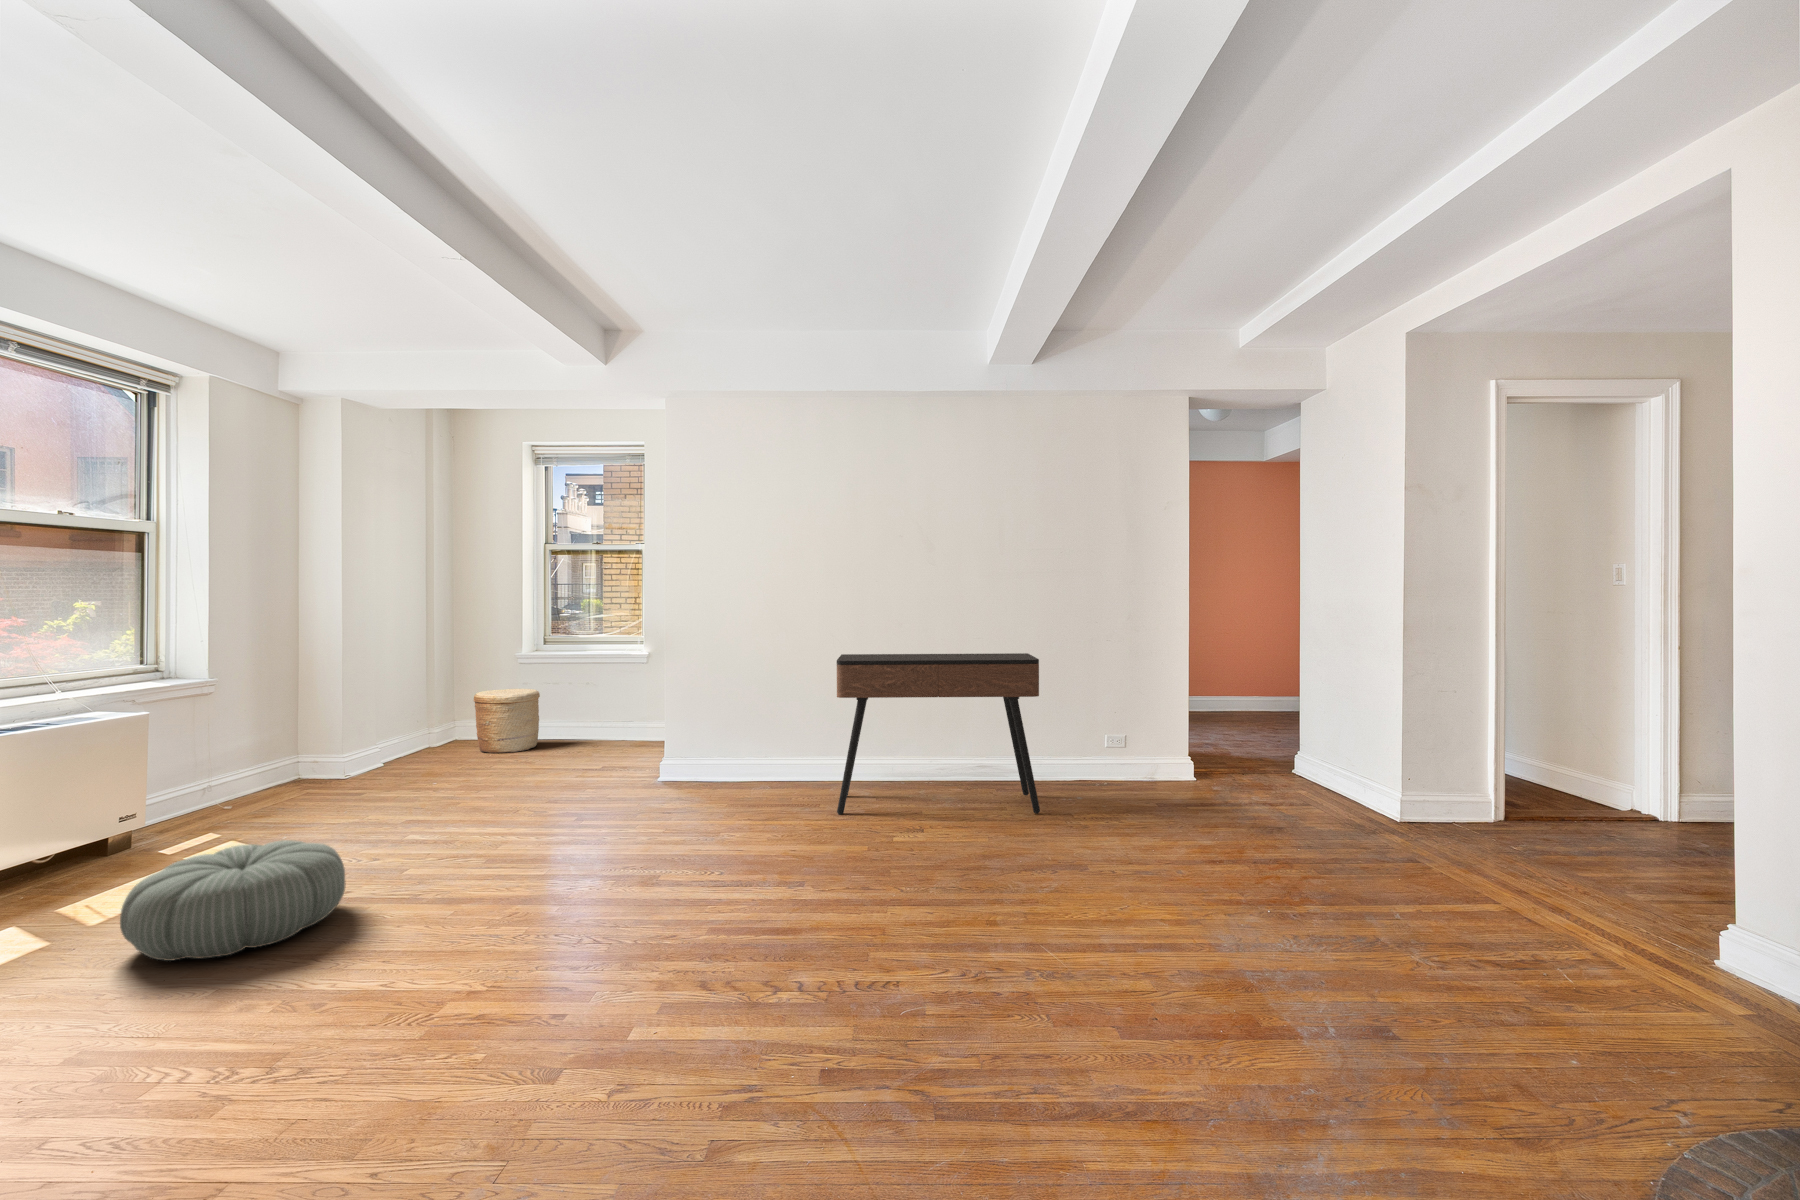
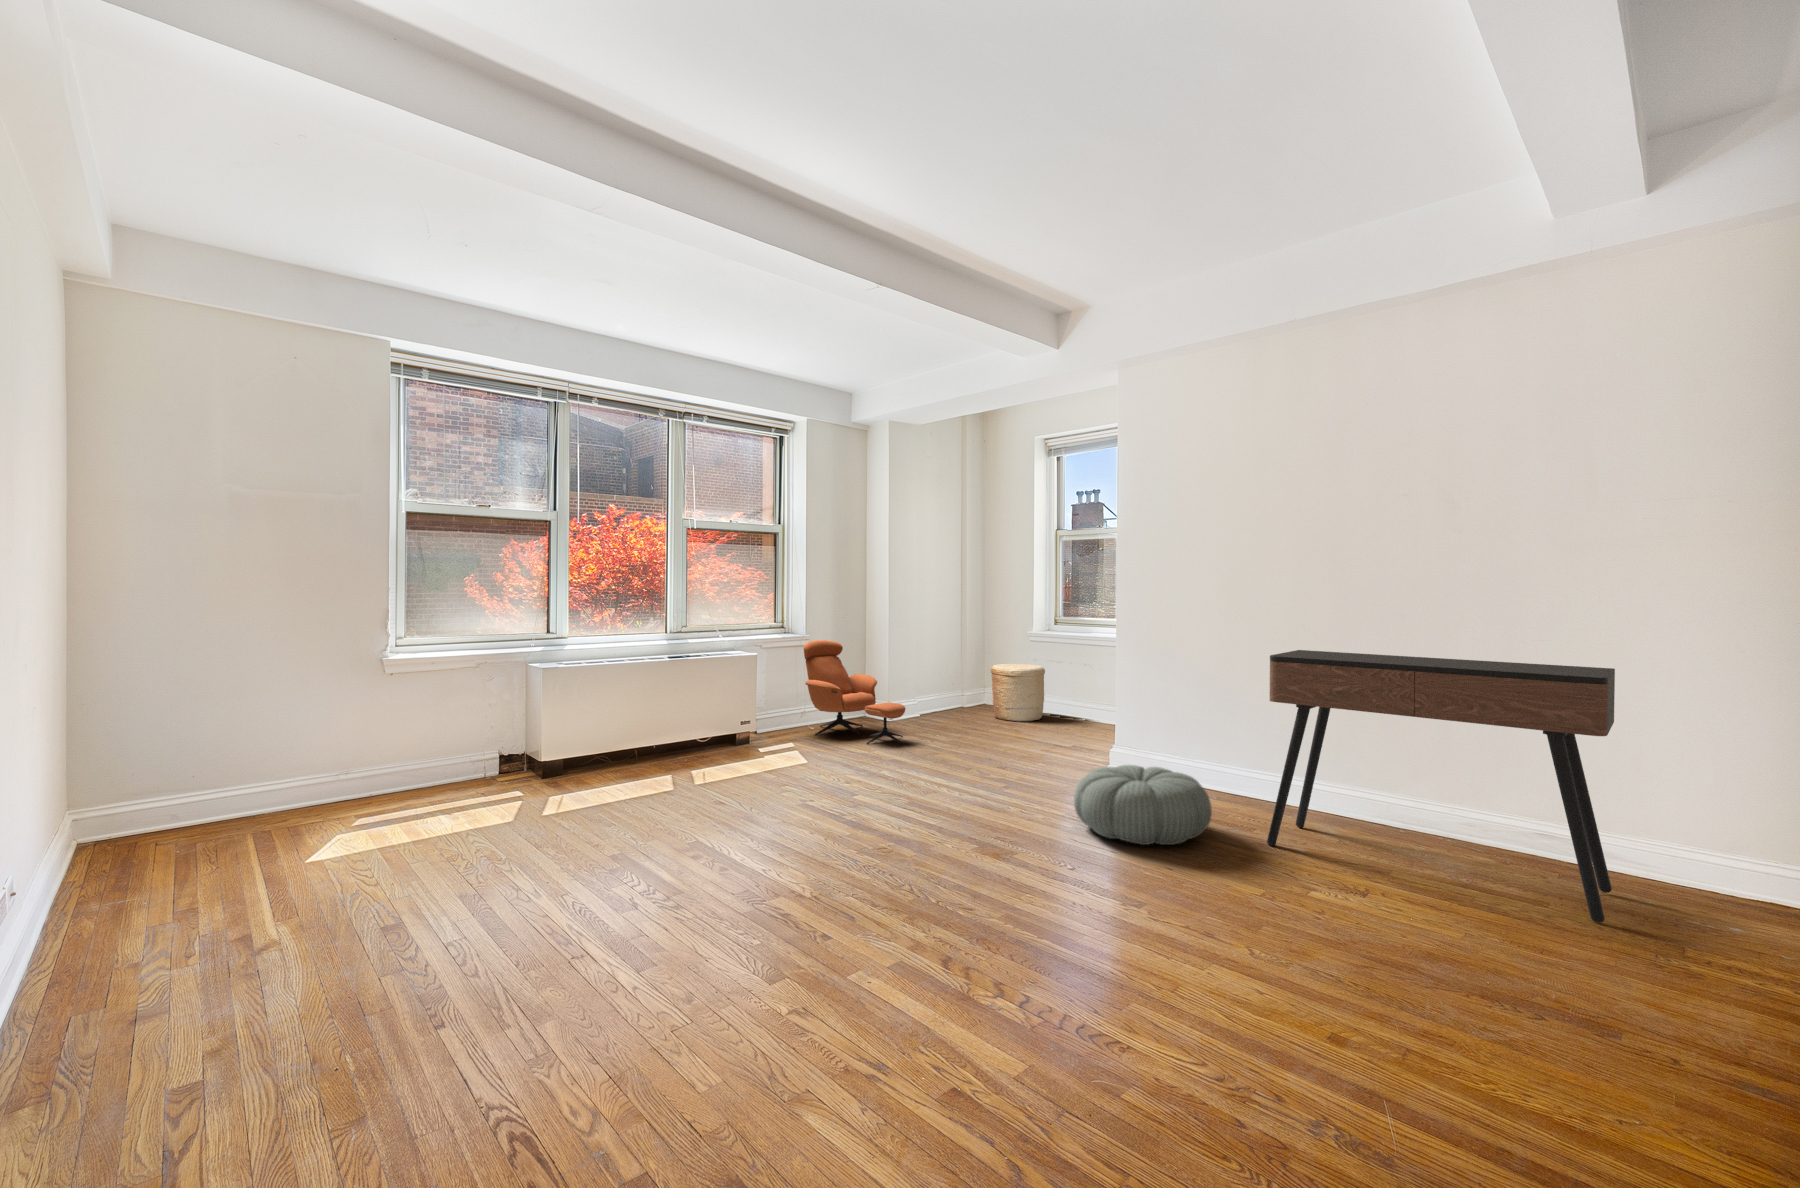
lounge chair: none [211,682,397,813] -> present [804,640,905,744]
pouf: present [120,840,346,961] -> present [1074,765,1212,845]

